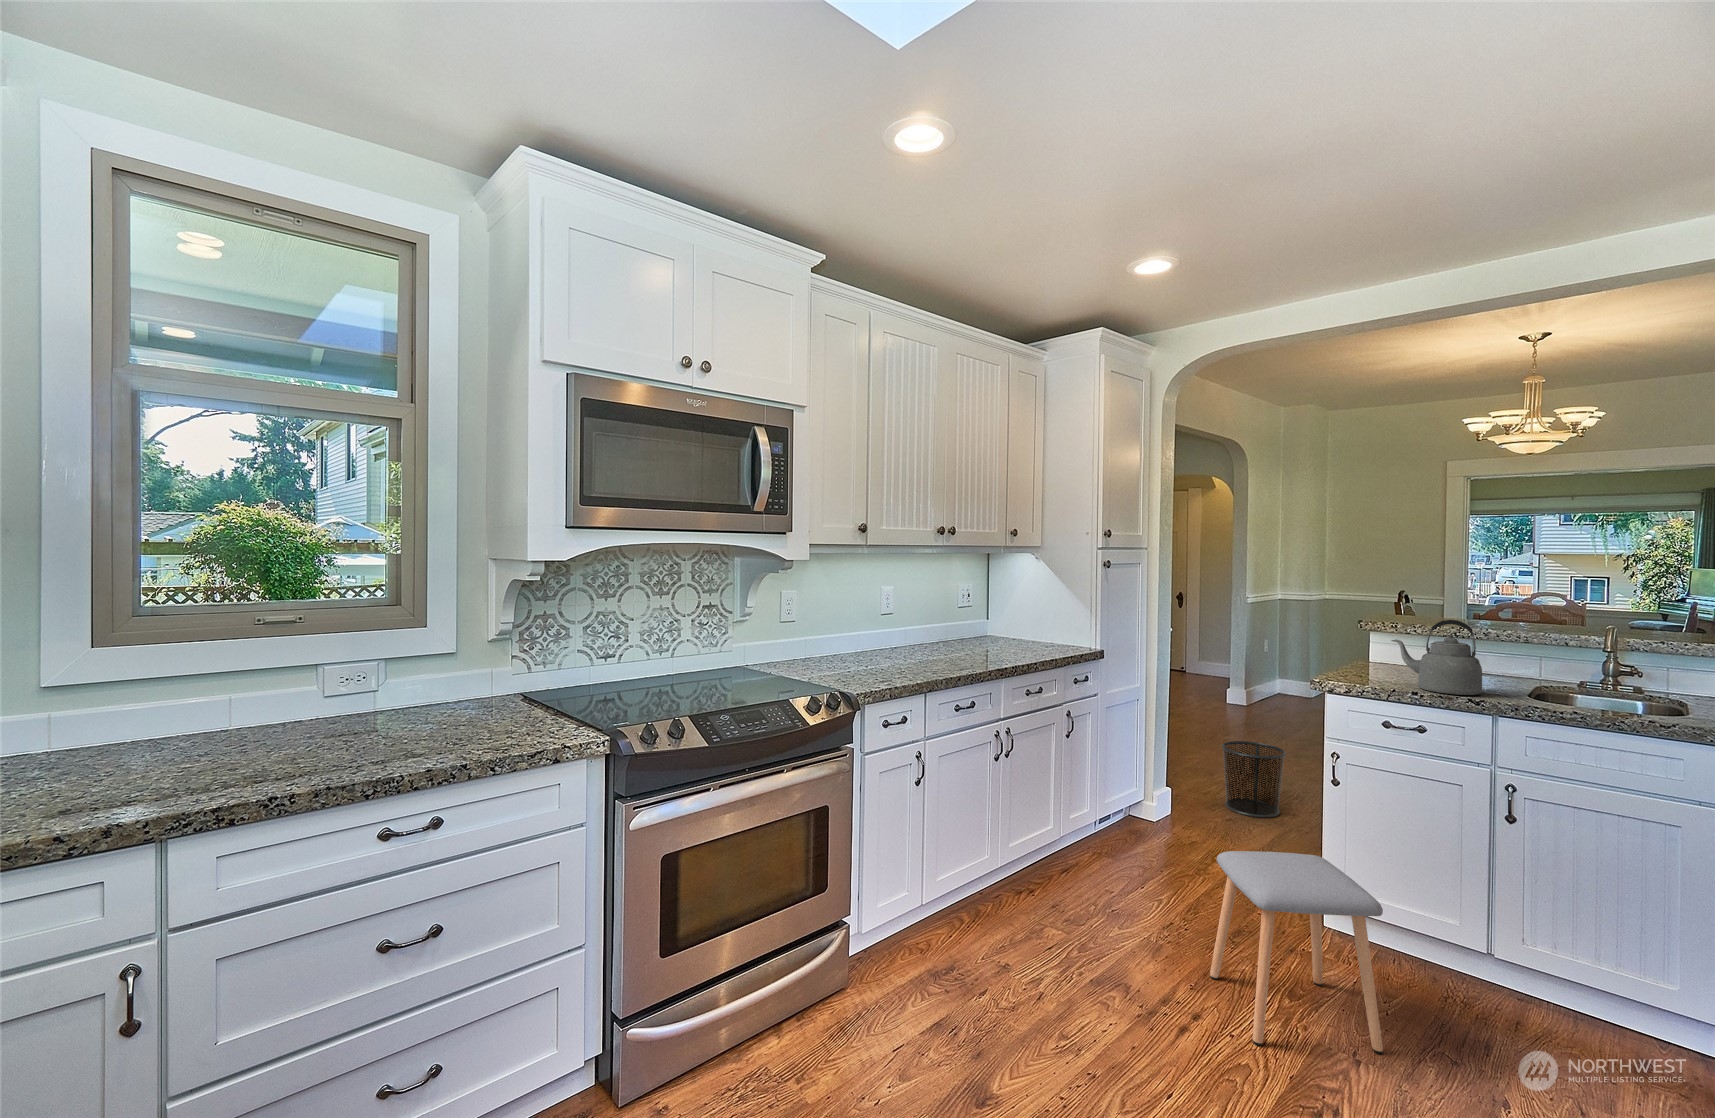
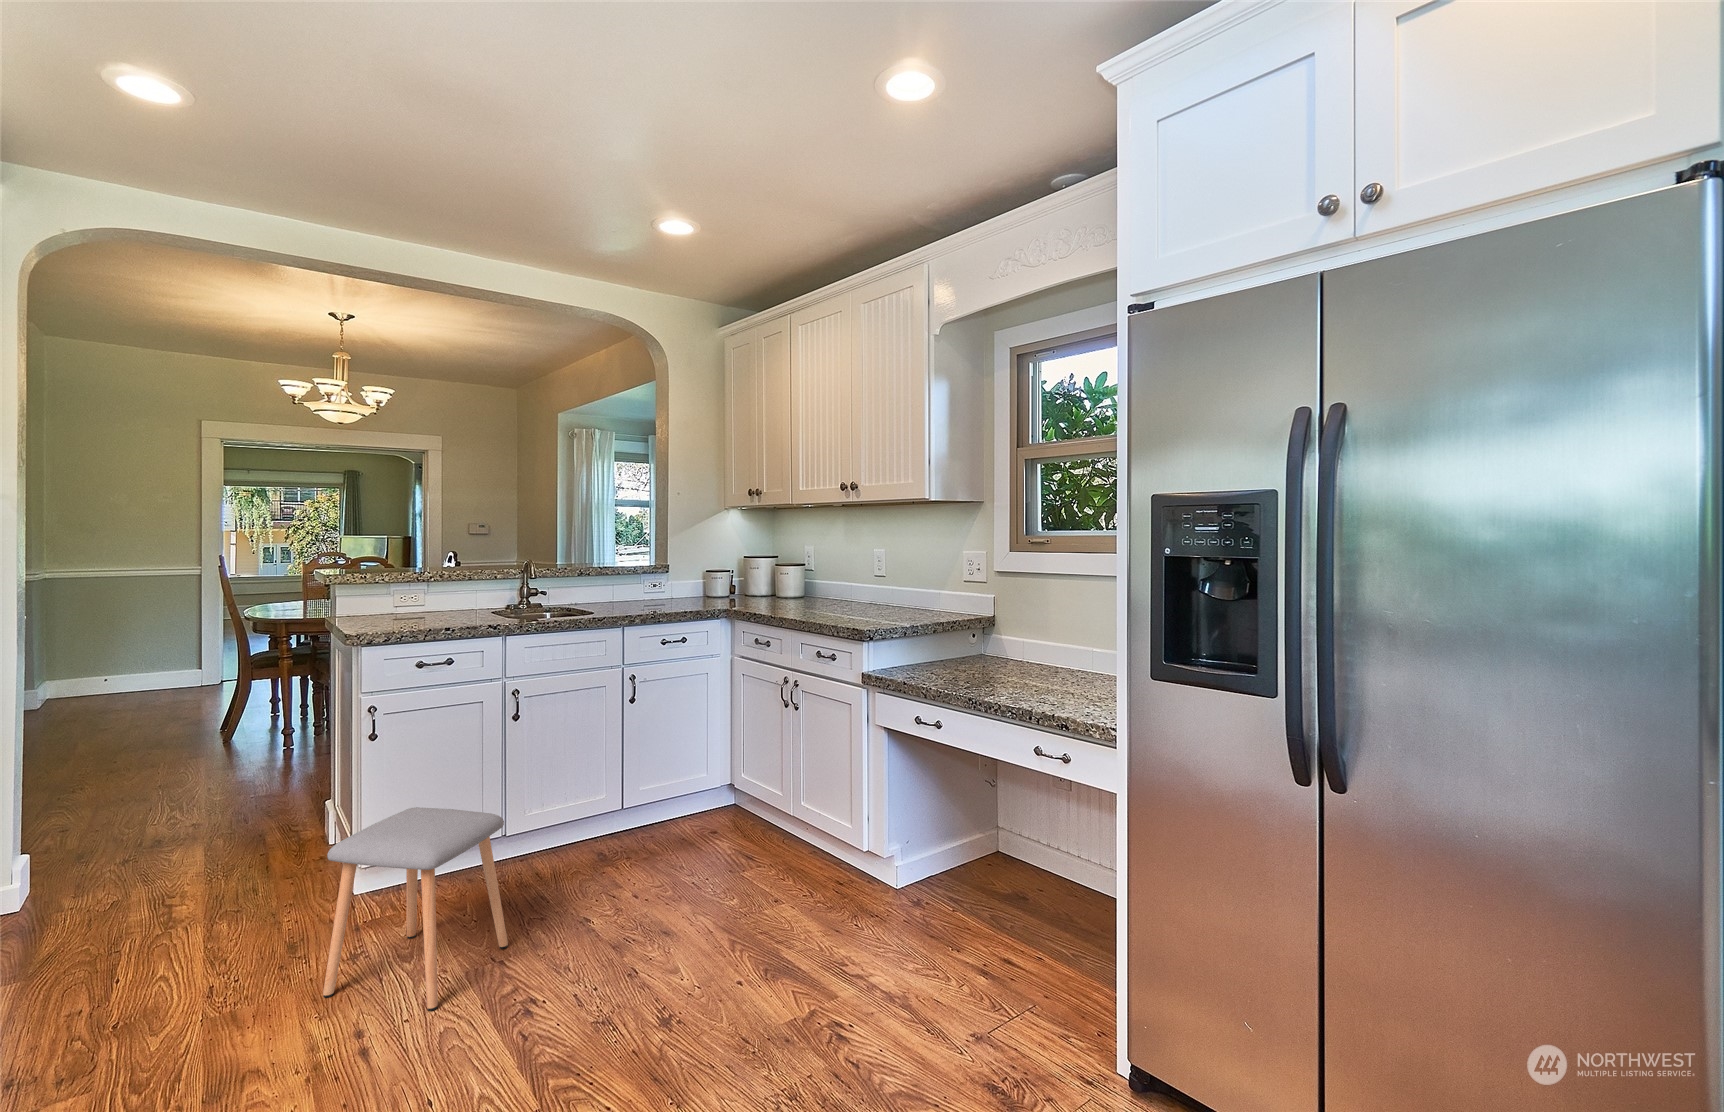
kettle: present [1392,620,1482,695] -> none [408,561,484,627]
waste bin: present [1222,741,1286,818] -> none [83,748,184,849]

